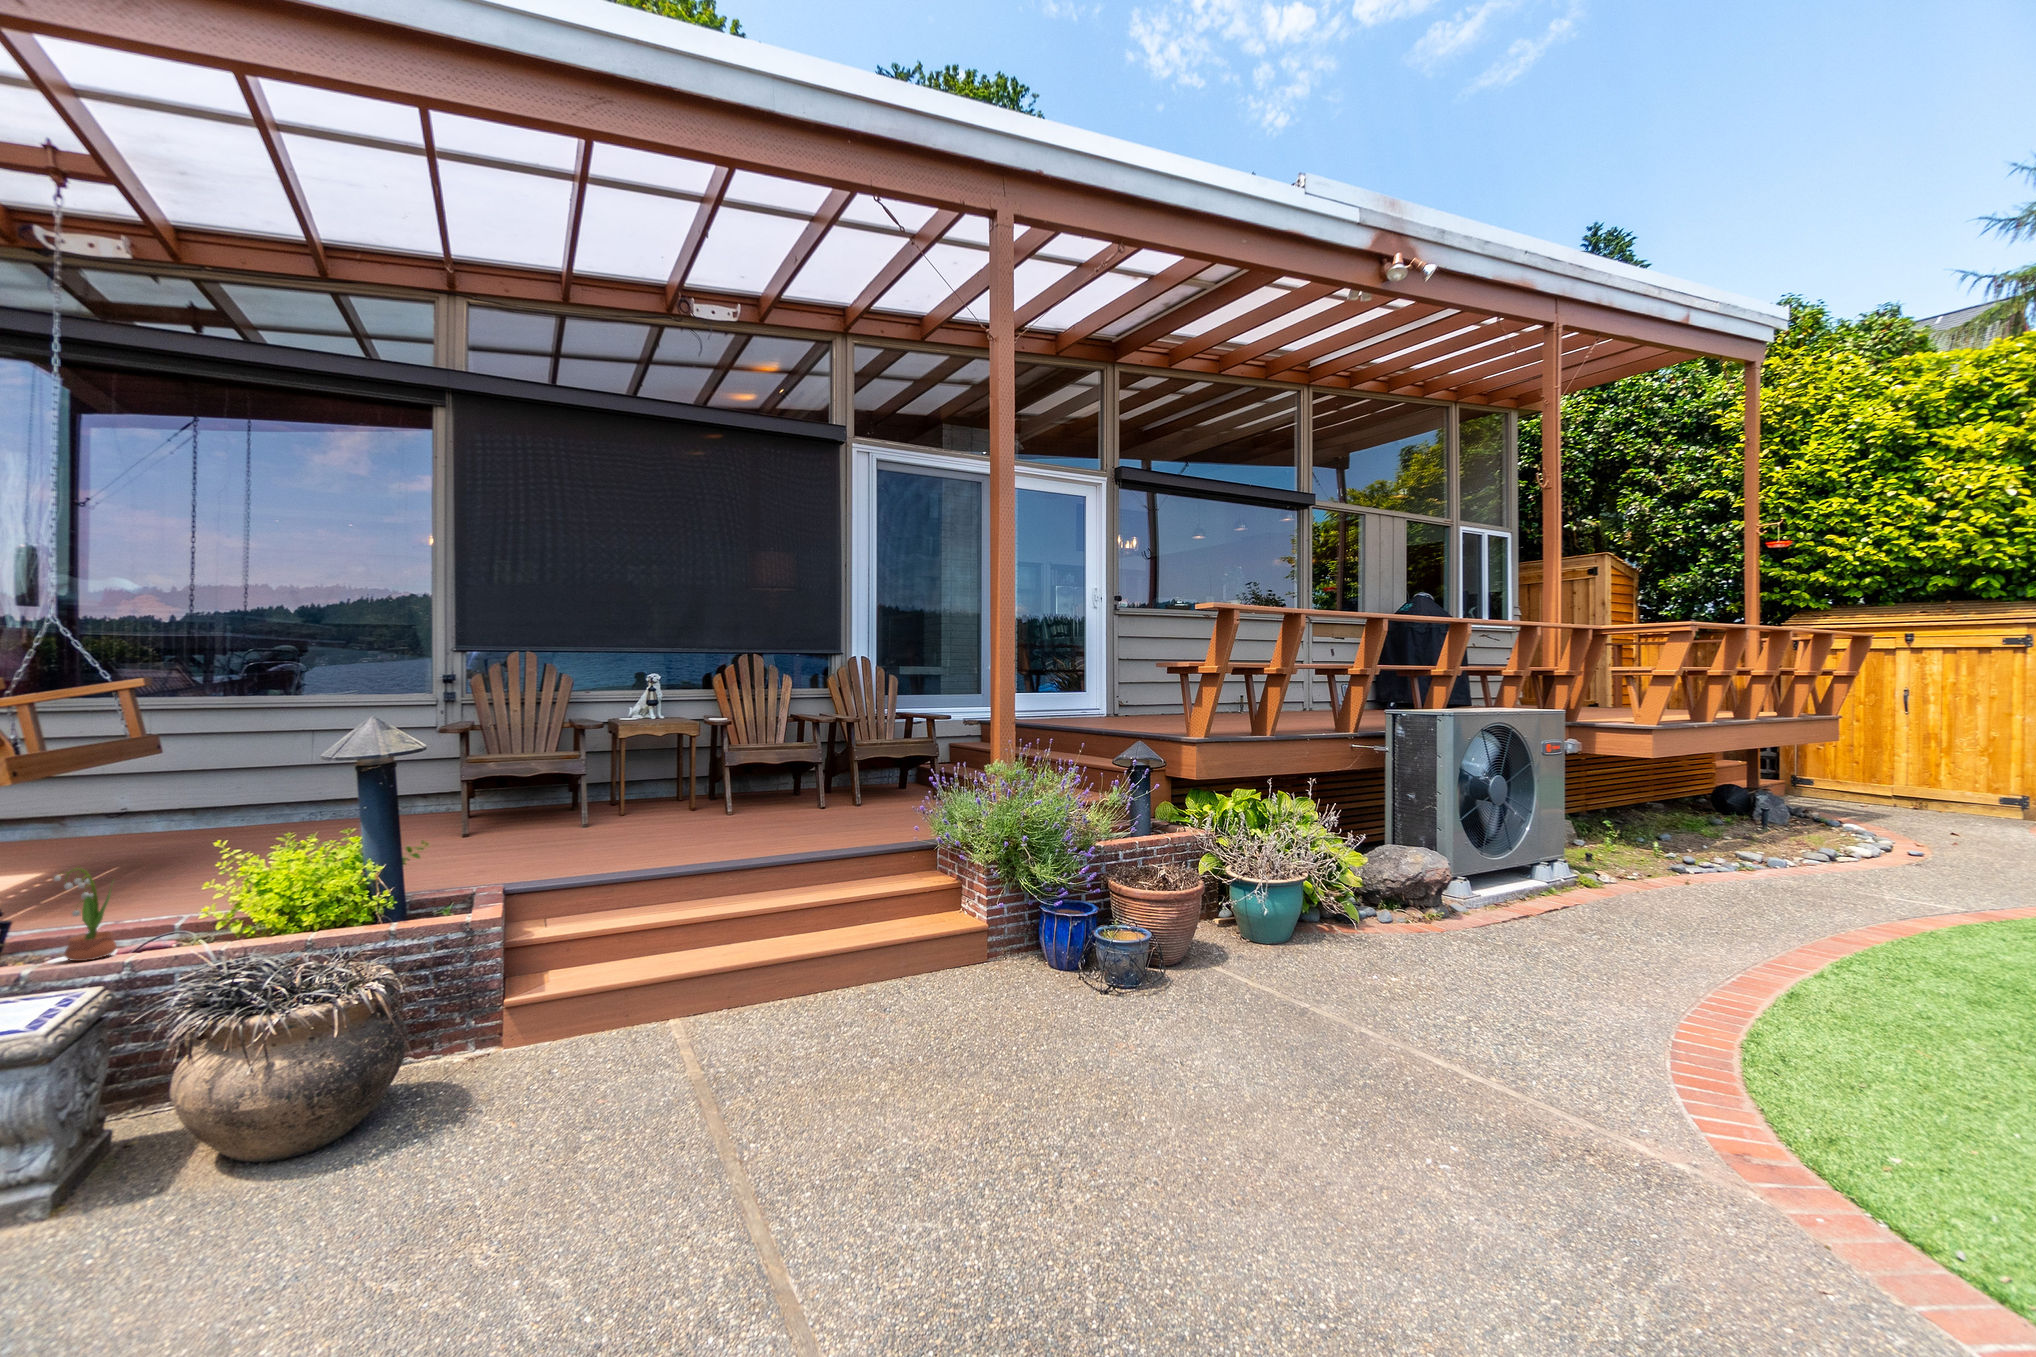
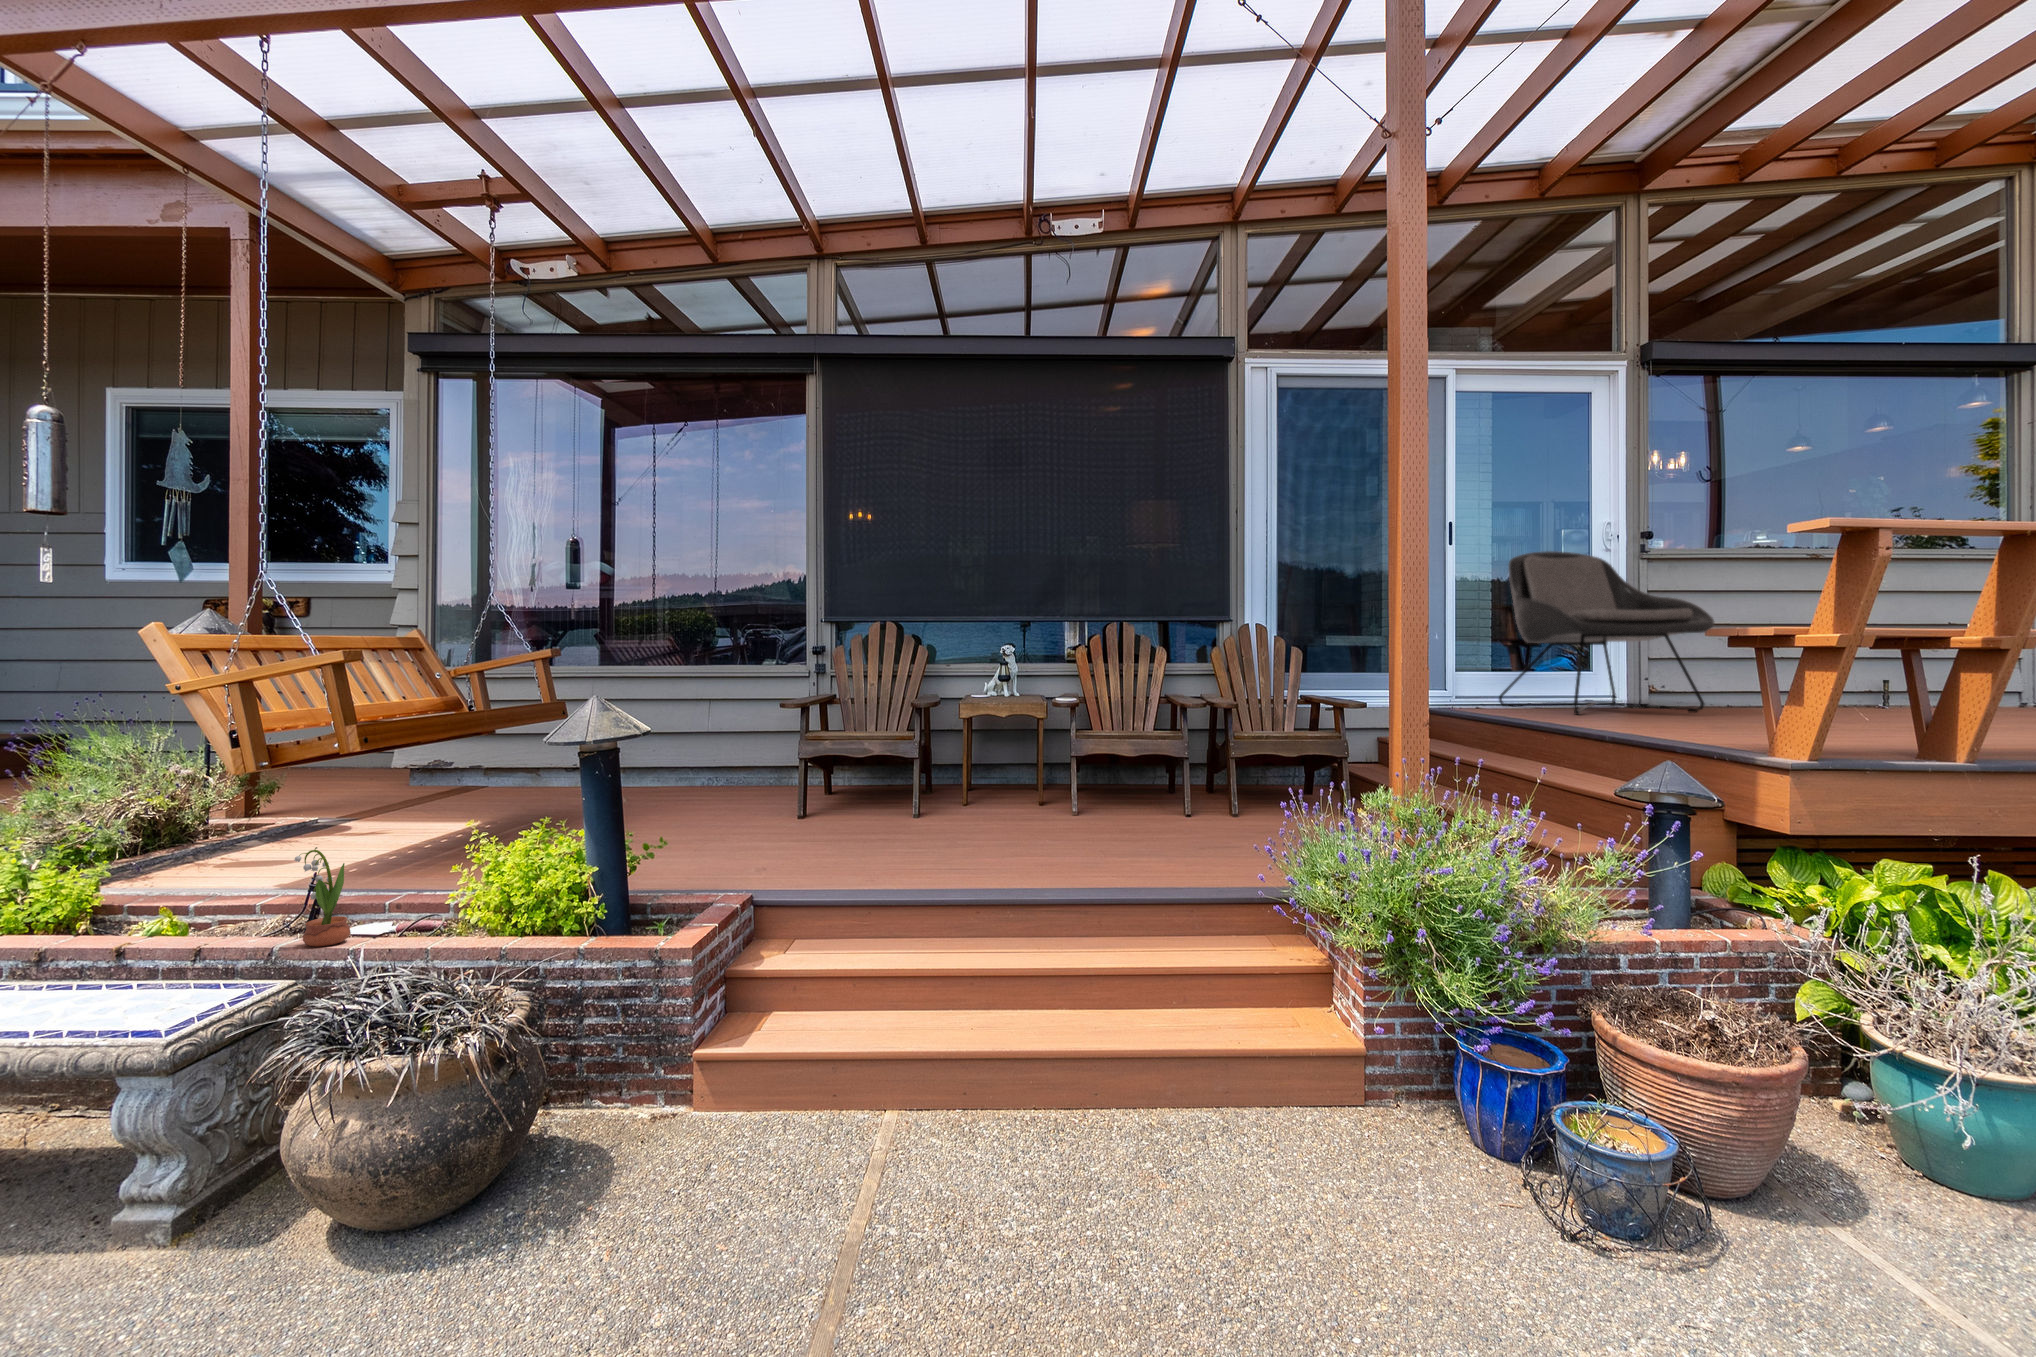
lounge chair: none [1028,603,1156,719] -> present [1499,551,1714,715]

